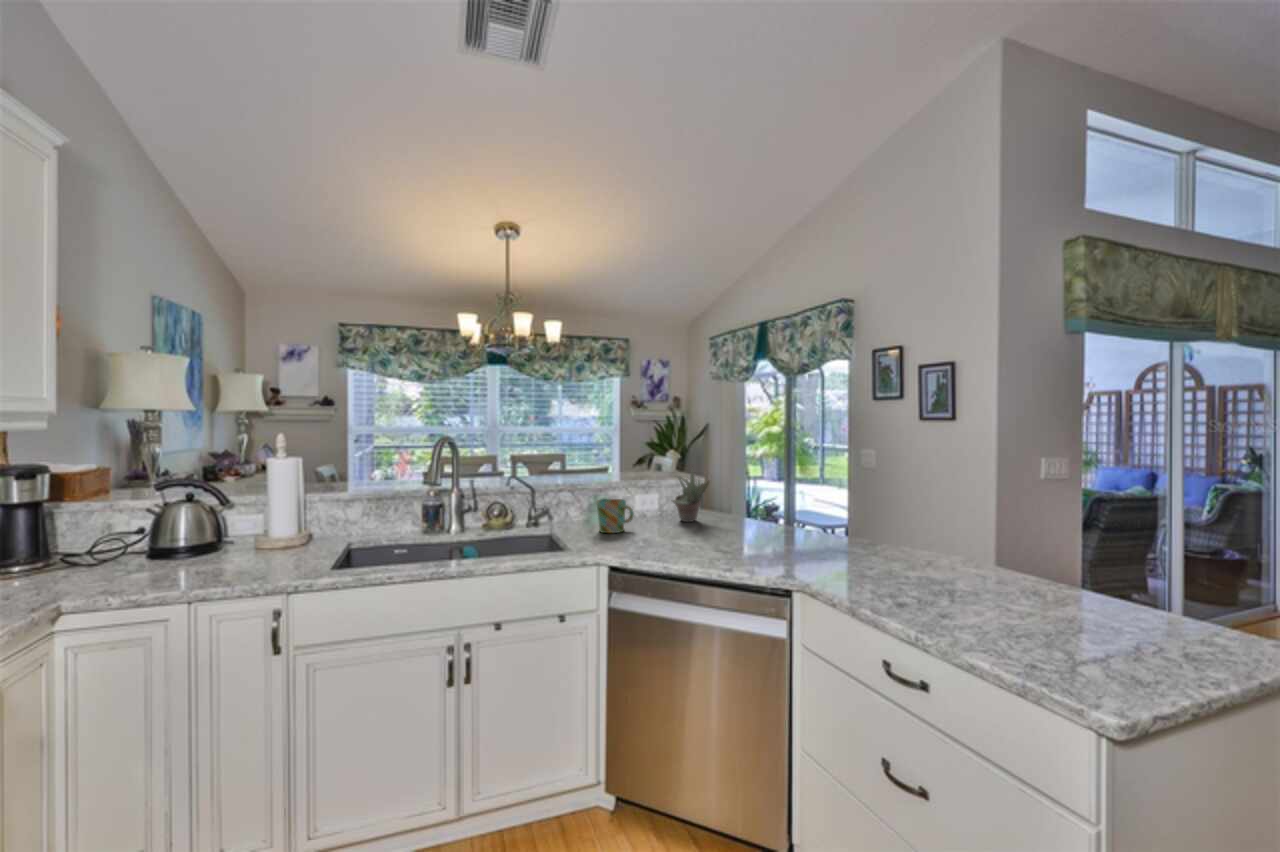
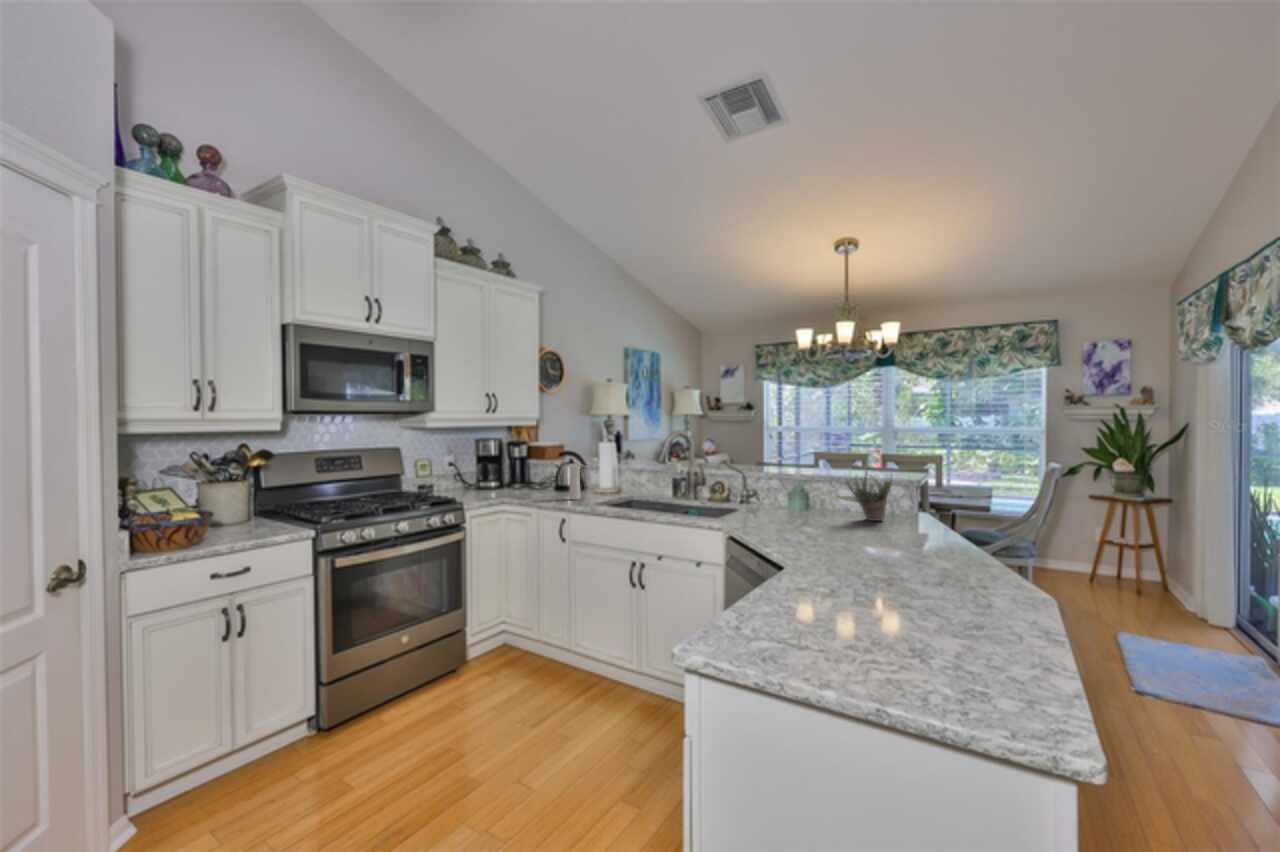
pepper mill: none [251,488,299,573] -> present [569,458,597,500]
mug: present [597,499,634,533] -> none [773,488,805,516]

